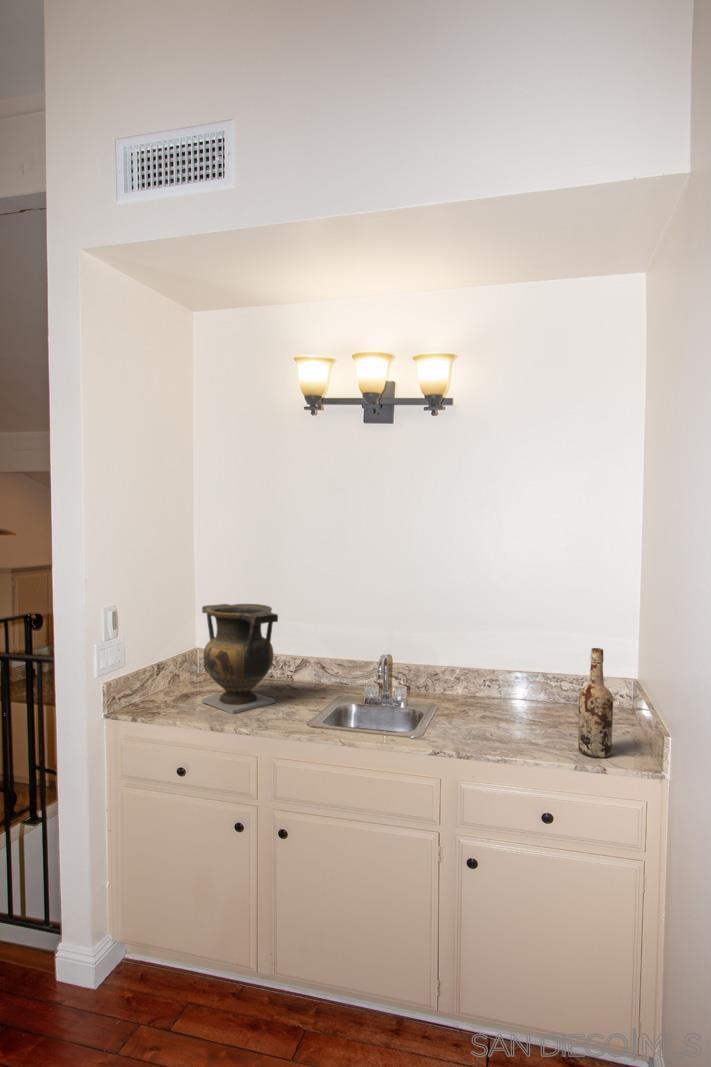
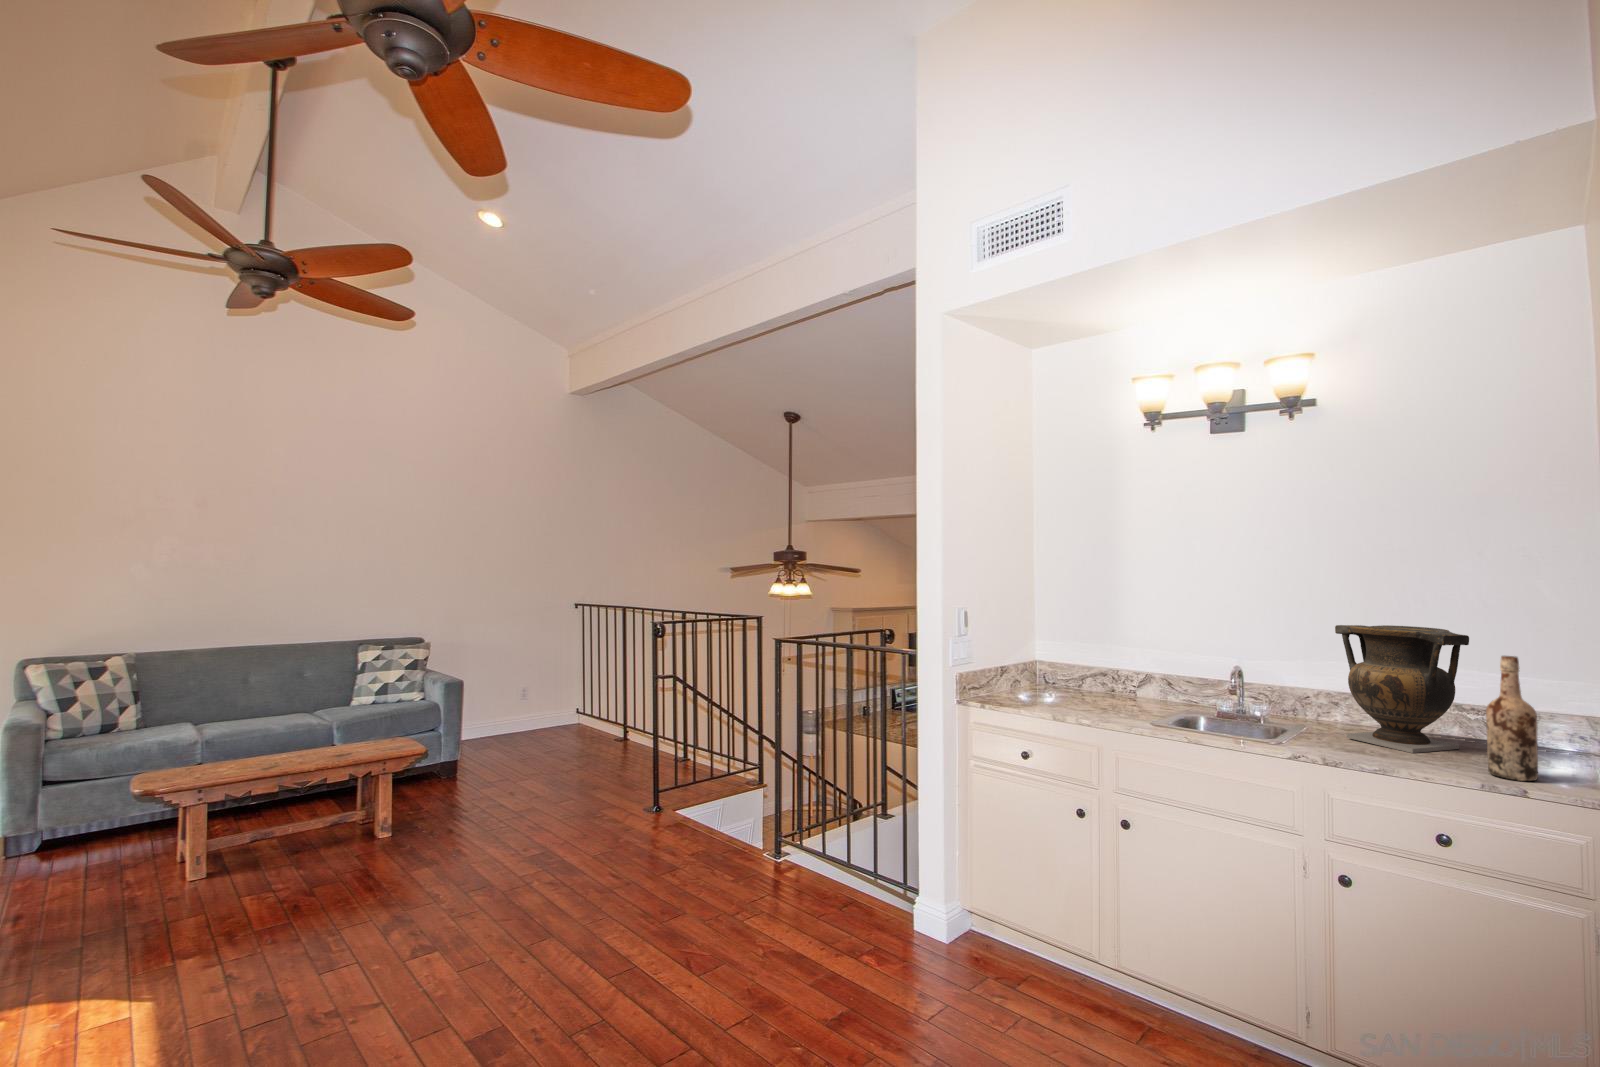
vase: present [202,604,278,714] -> present [1335,625,1469,753]

